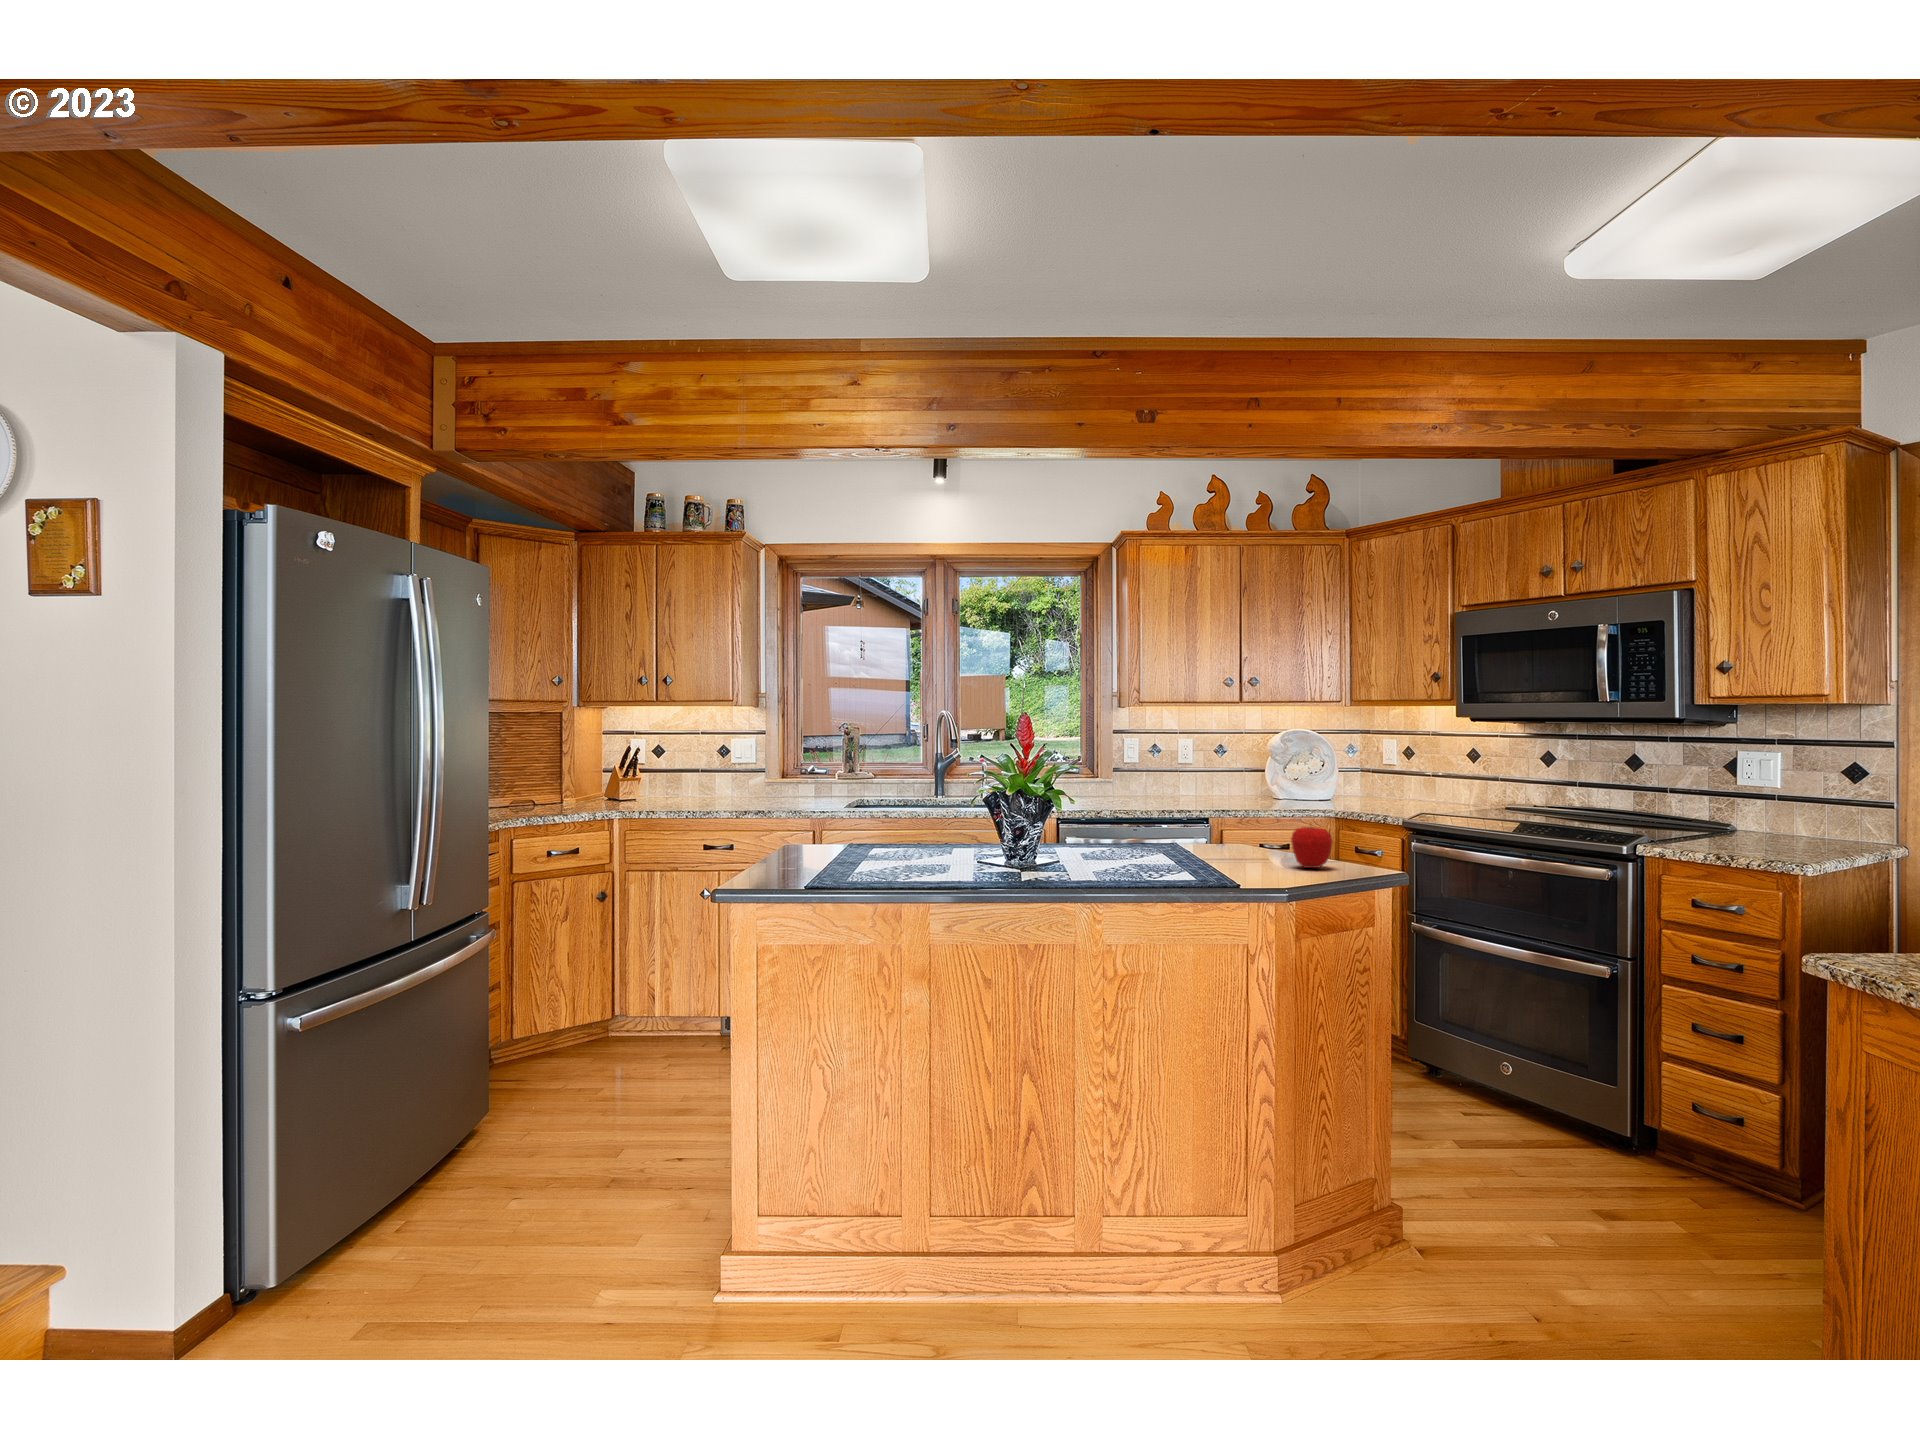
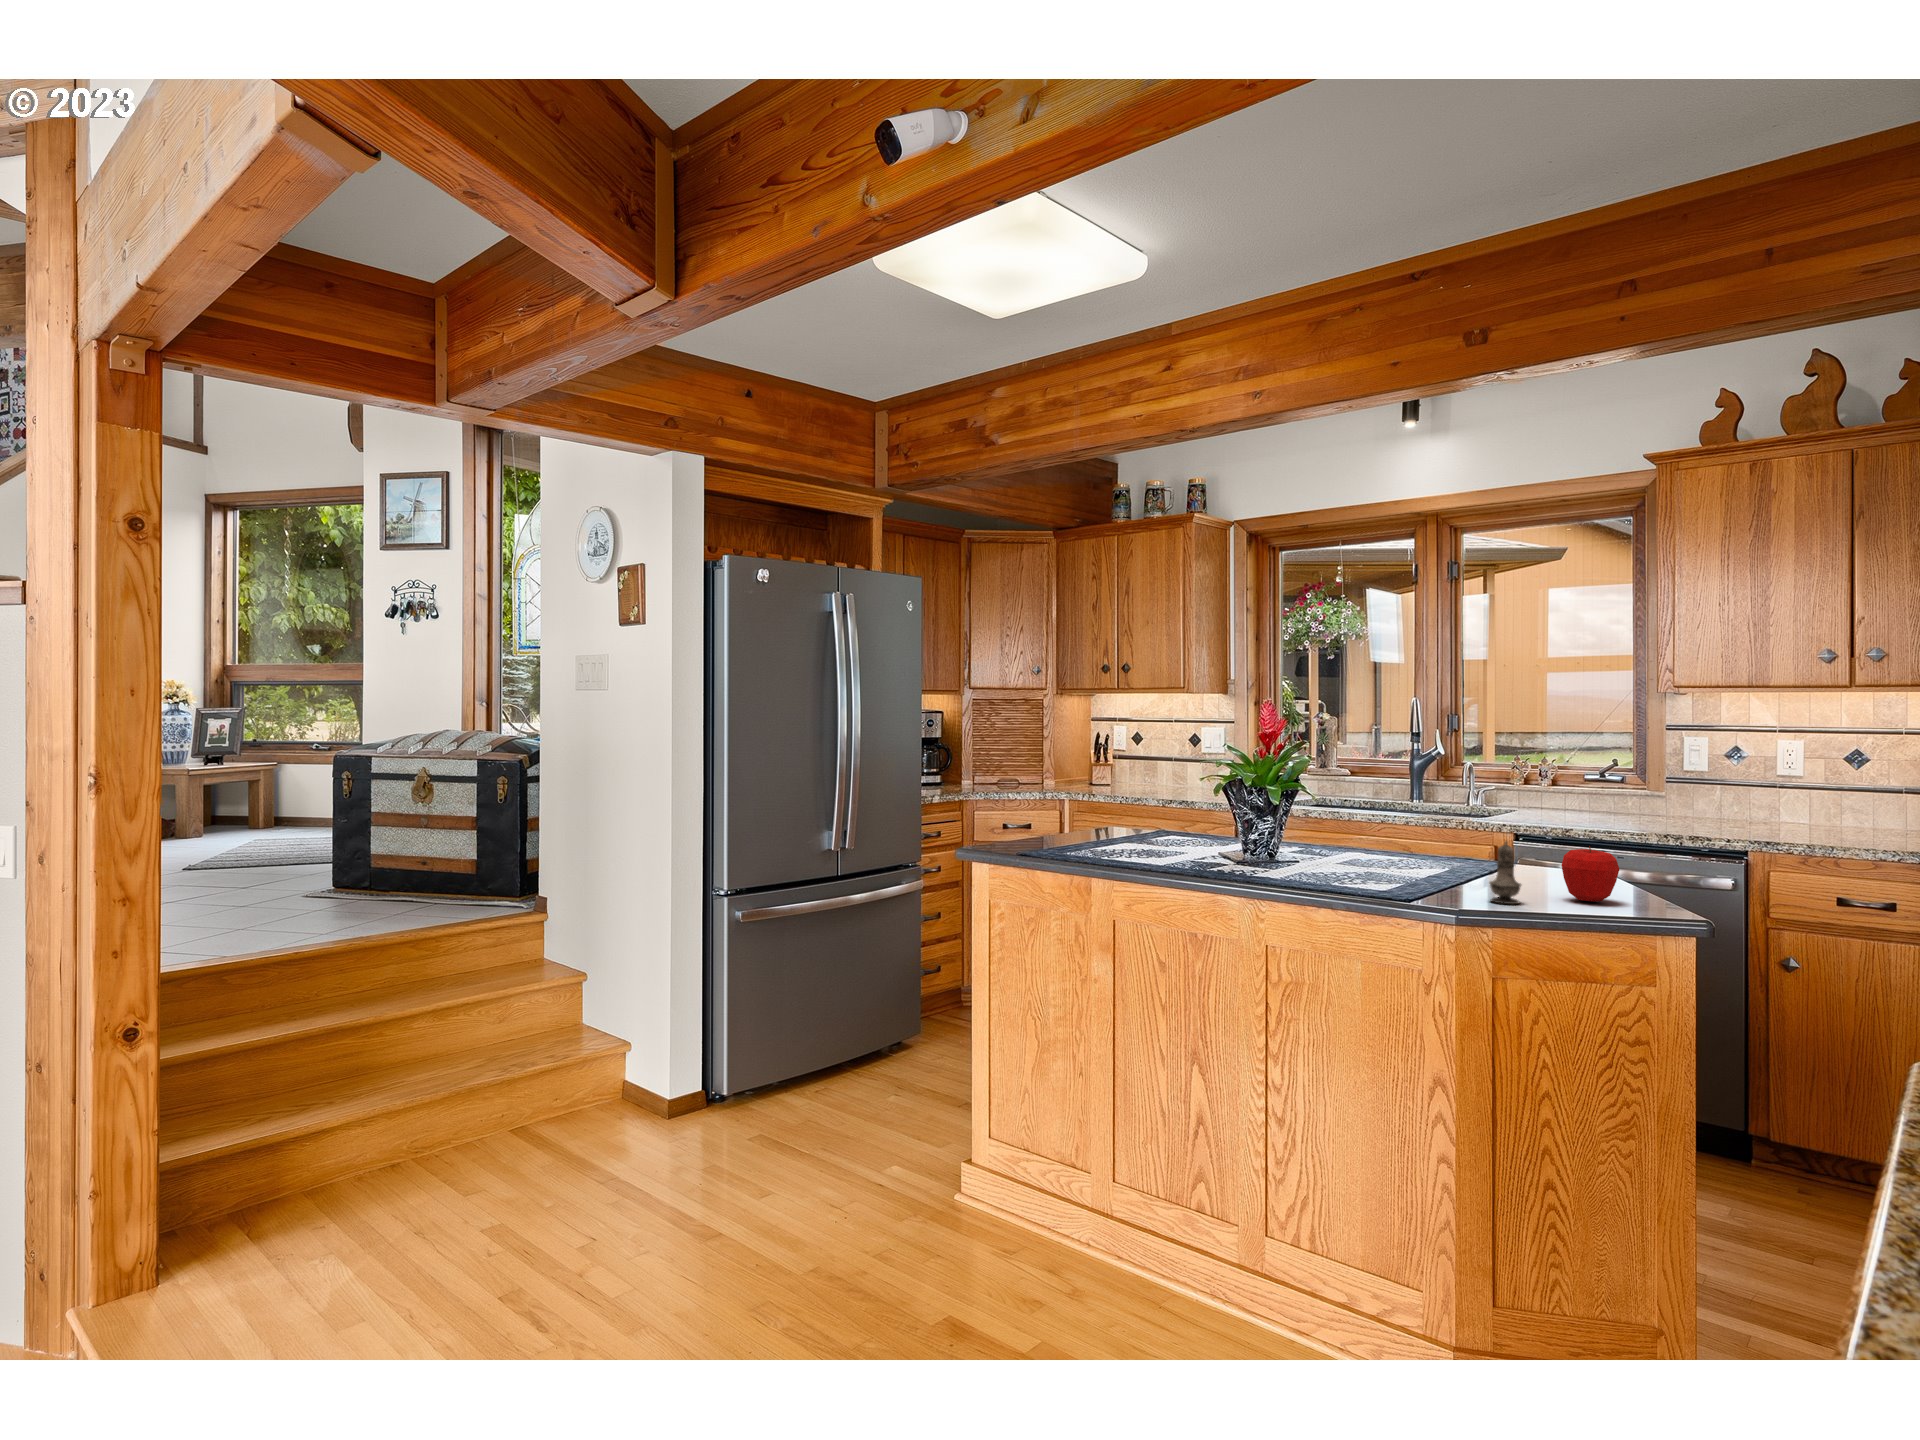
salt shaker: none [1261,825,1287,877] -> present [1490,842,1521,904]

